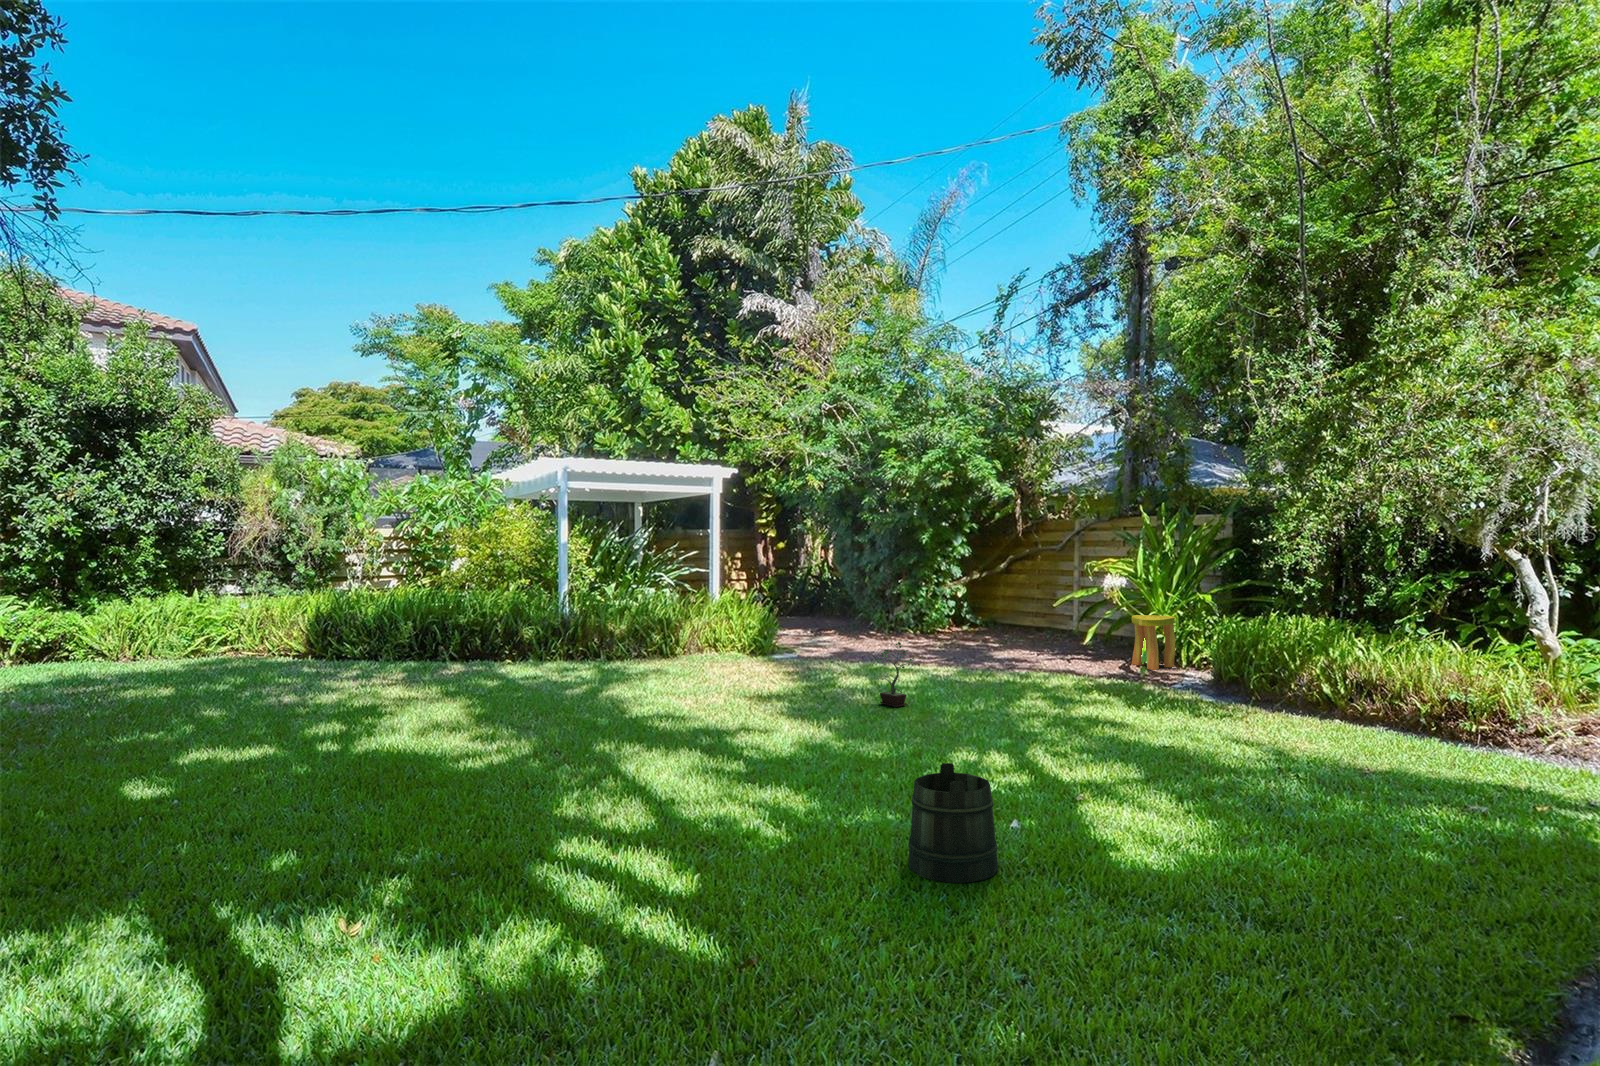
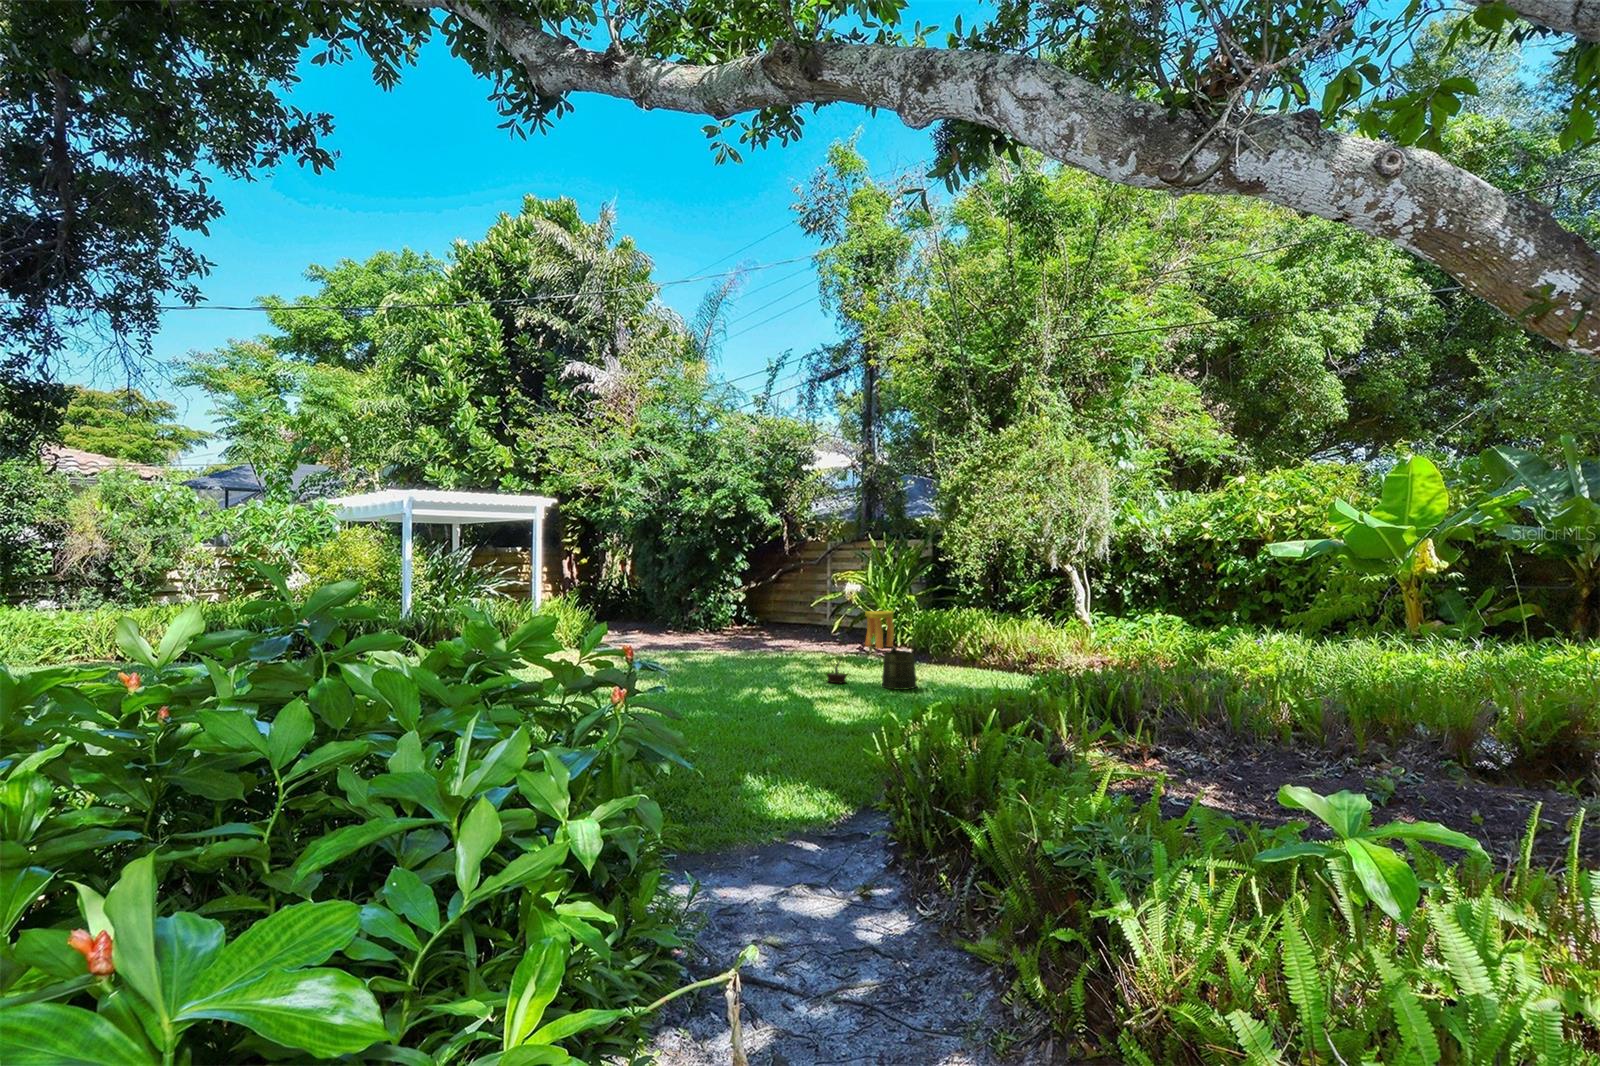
potted plant: present [875,642,914,707] -> present [823,636,854,683]
bucket: present [908,763,998,883] -> present [882,647,917,690]

